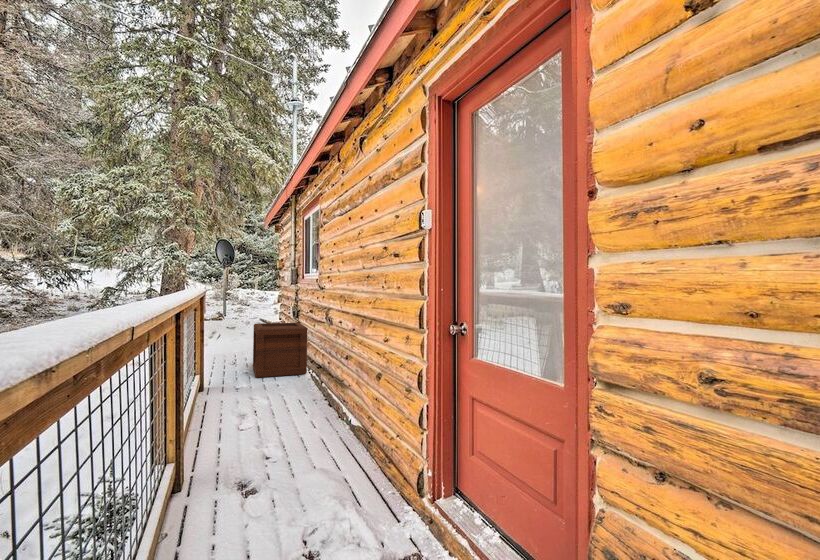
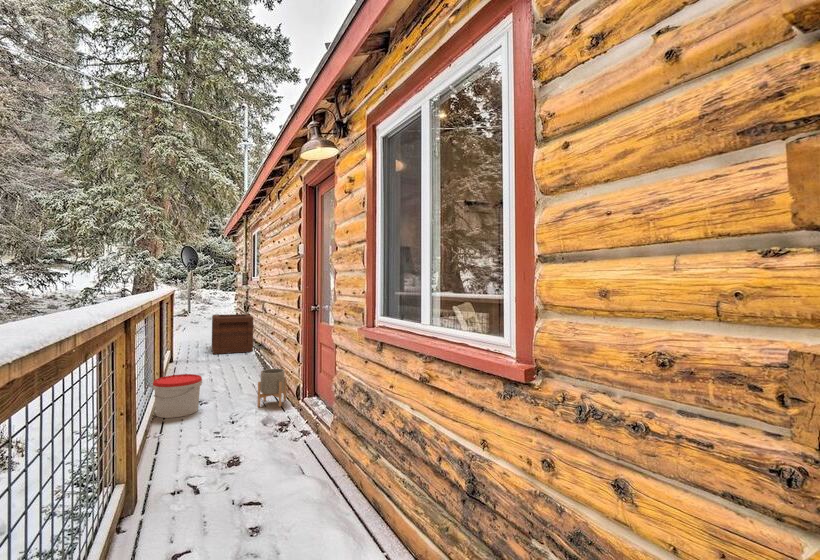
planter: none [344,429,388,504] -> present [257,369,287,407]
bucket: none [162,440,249,534] -> present [153,374,202,418]

